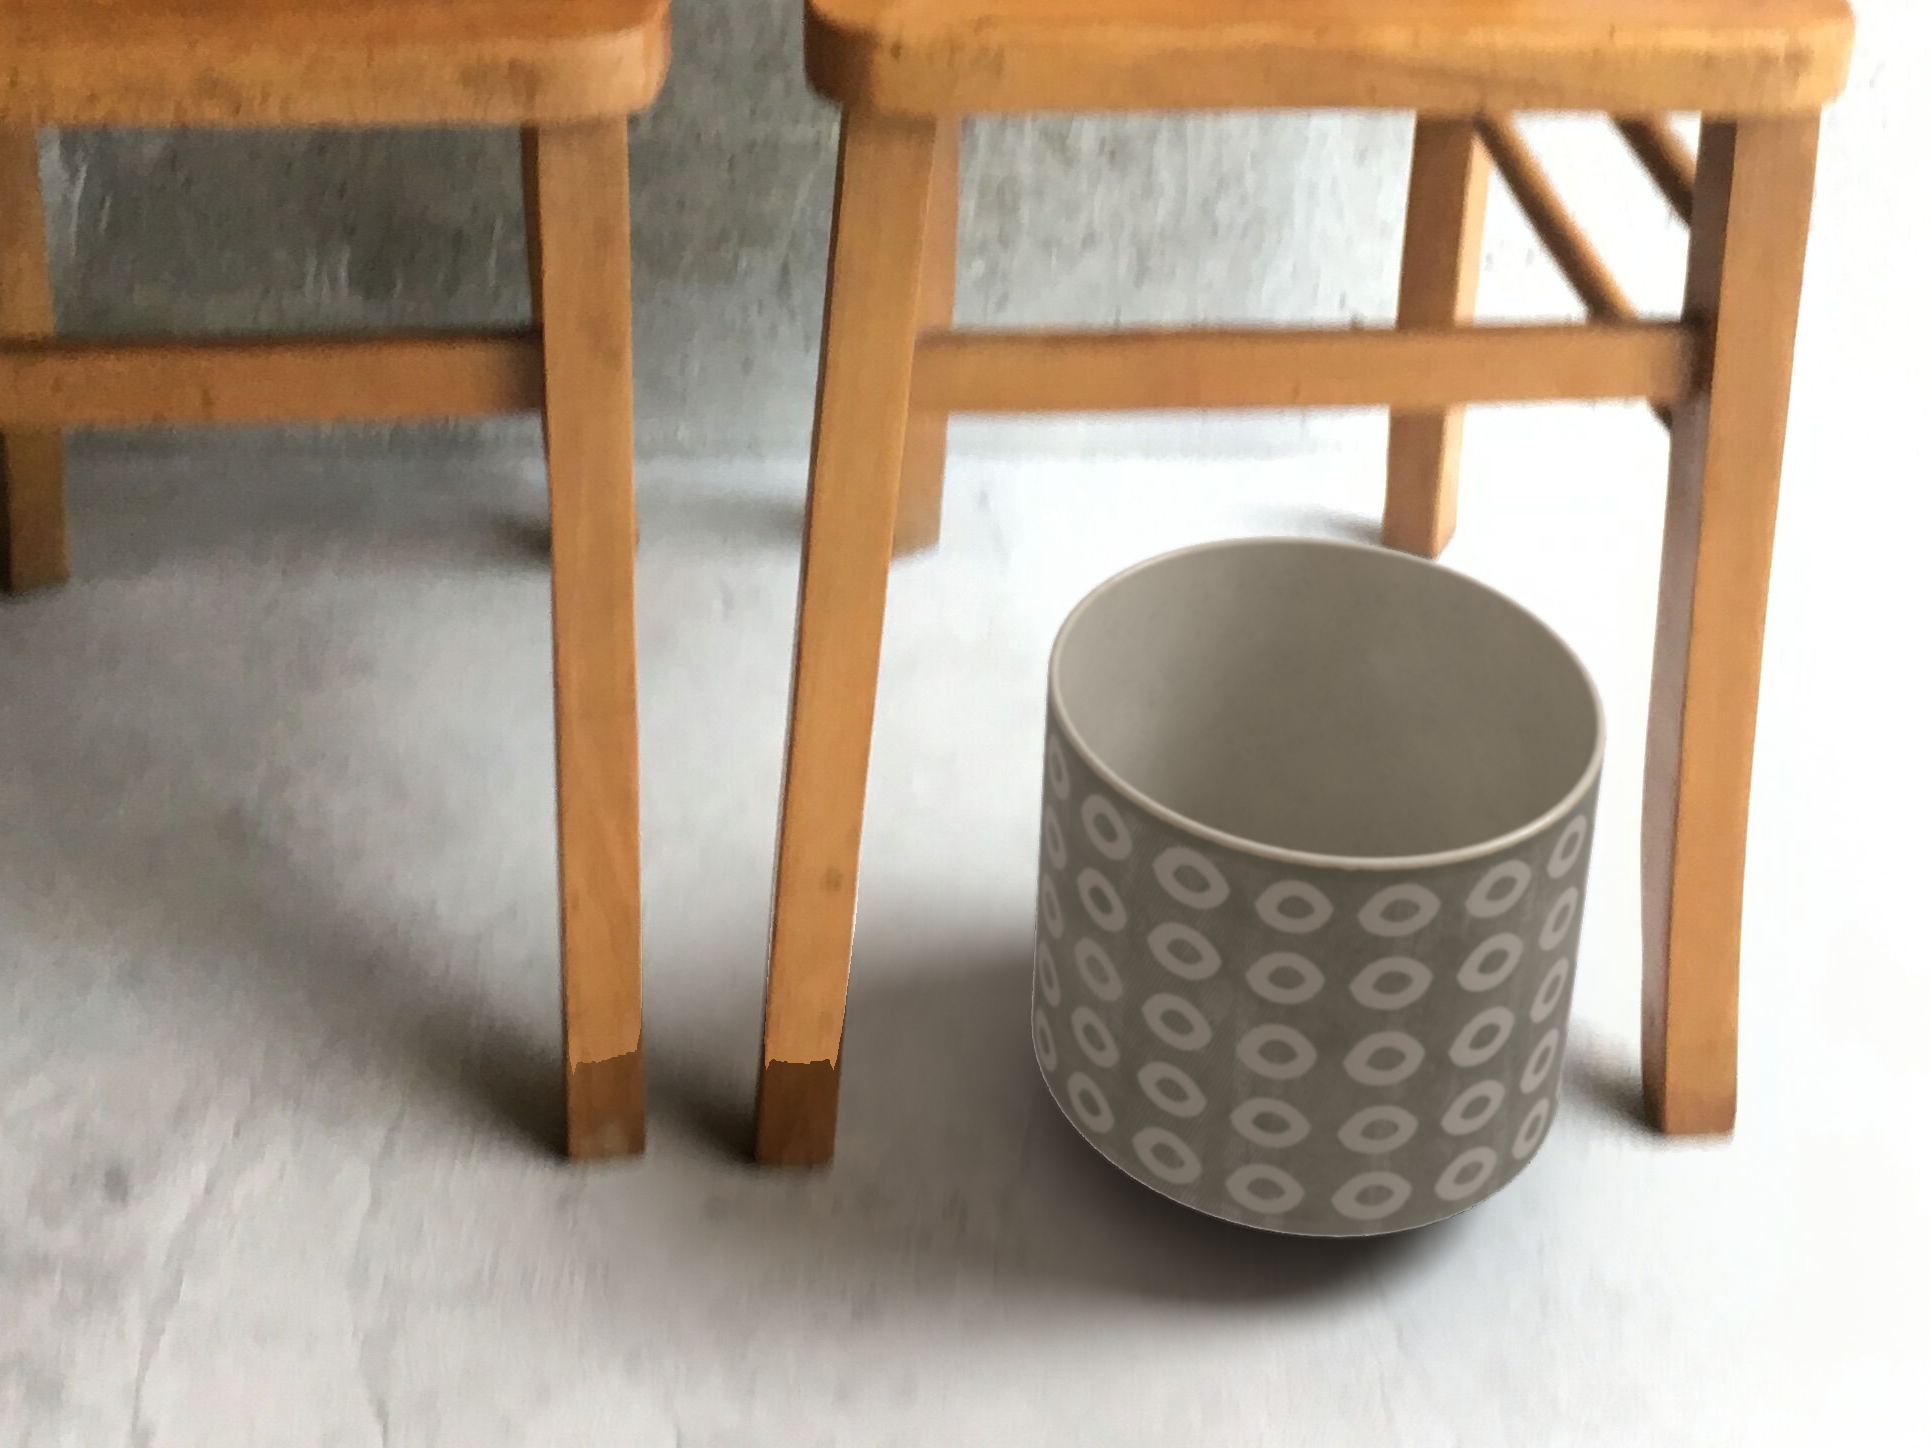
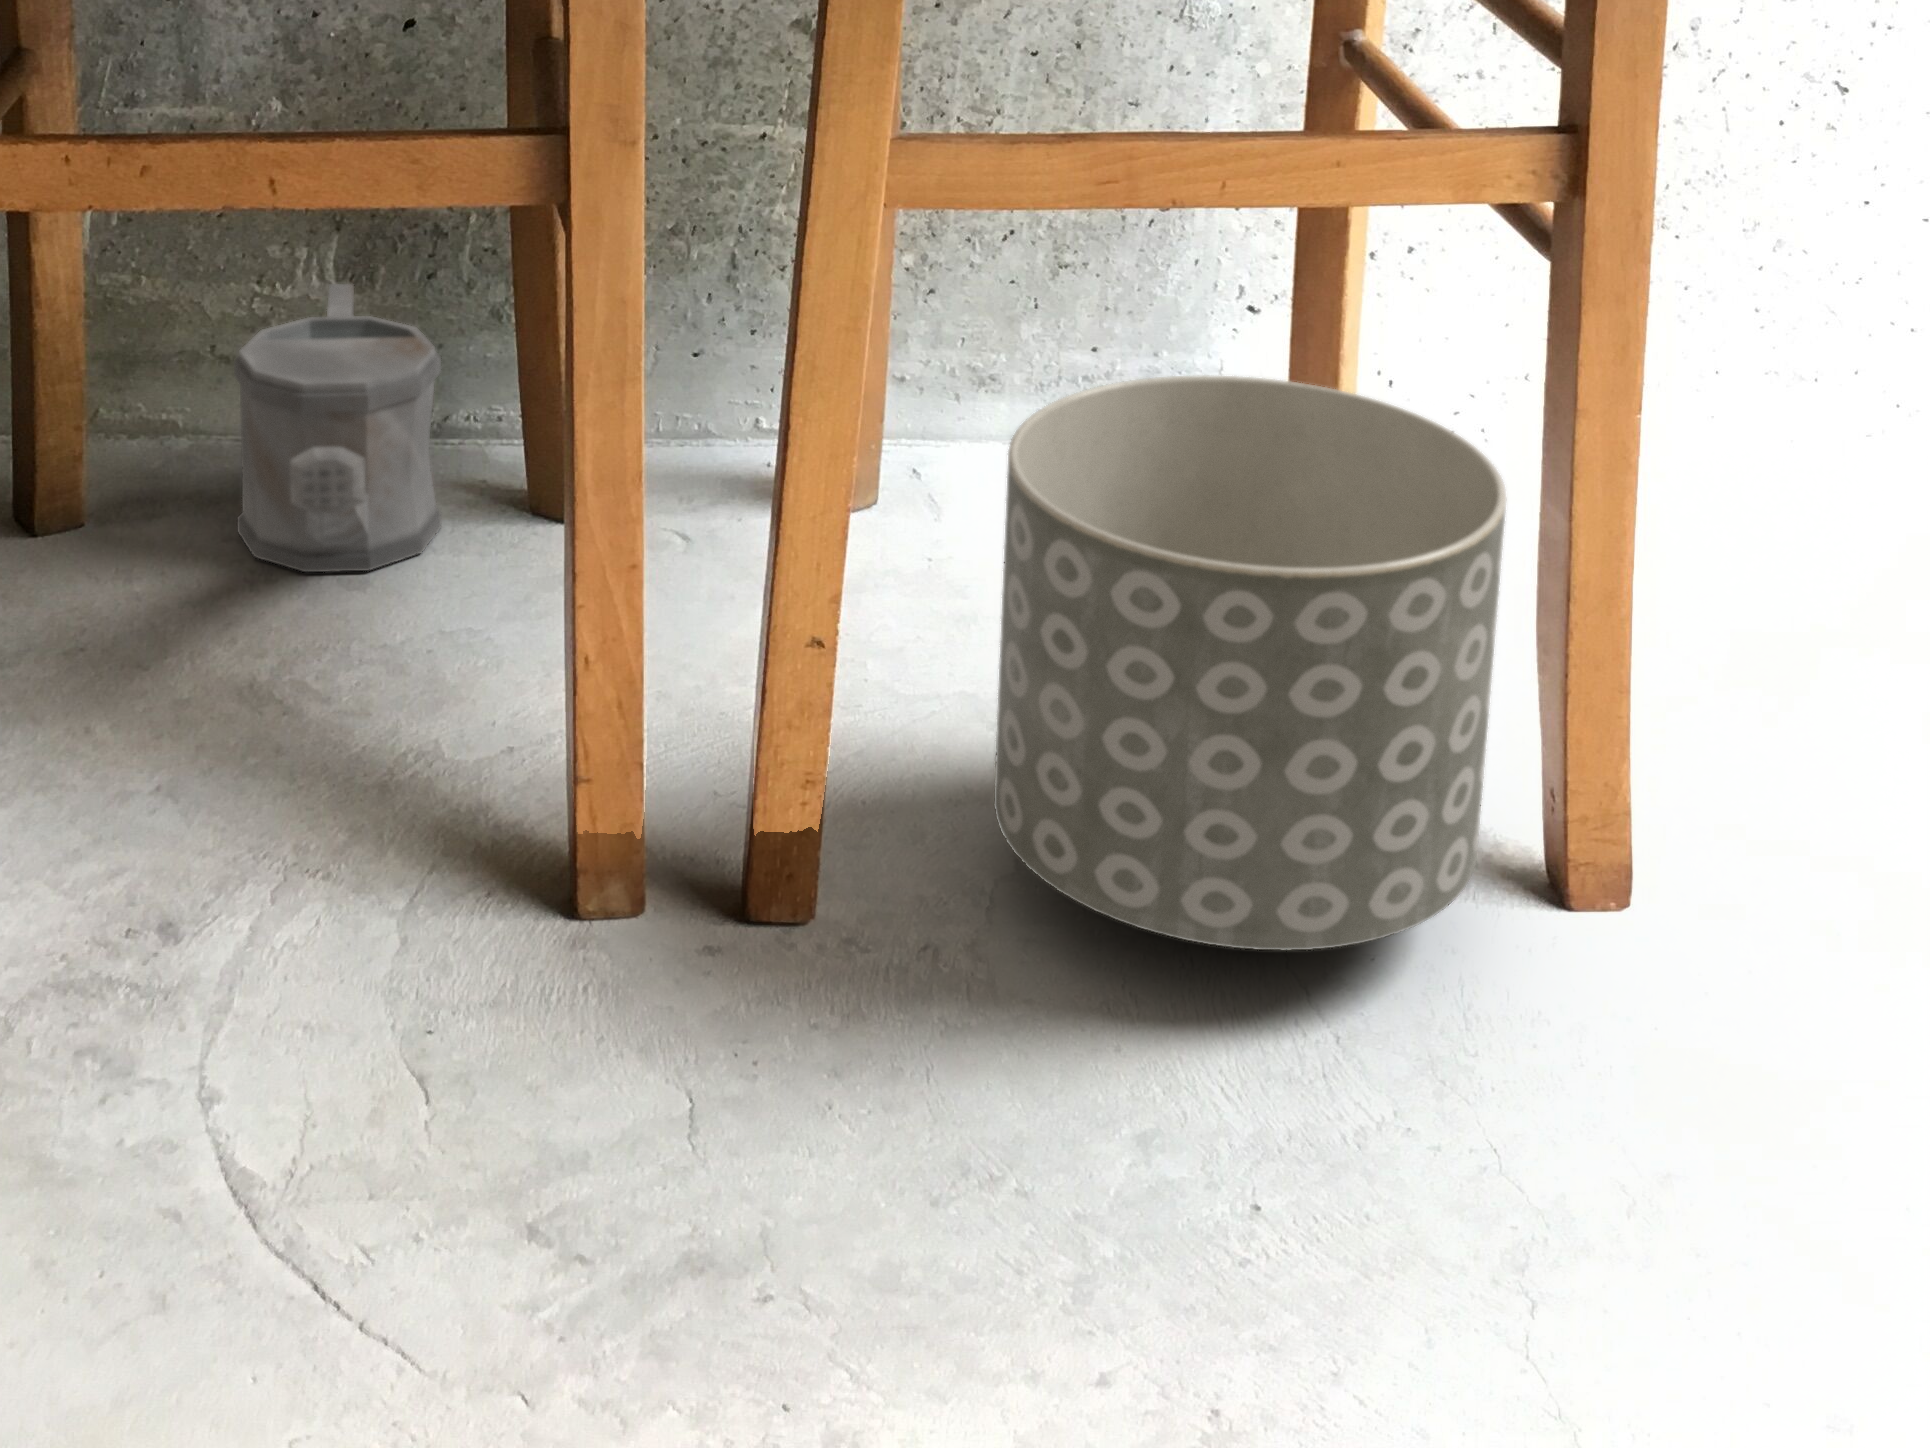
watering can: none [224,306,459,652] -> present [234,284,441,572]

